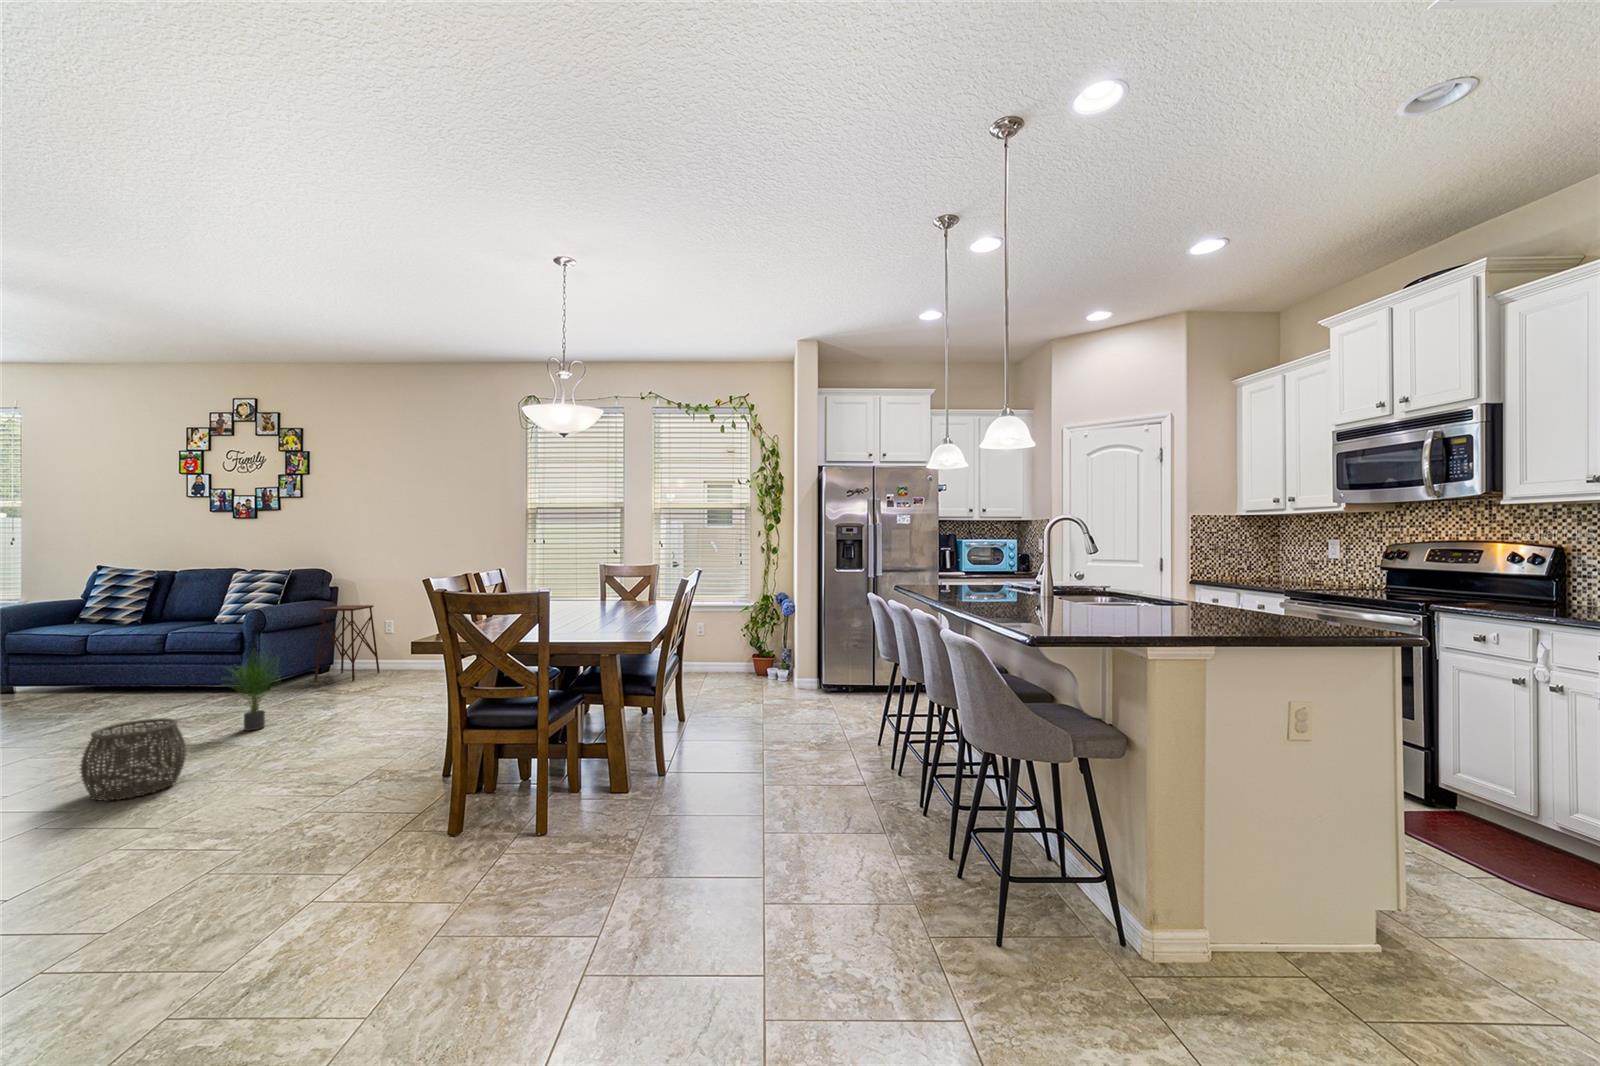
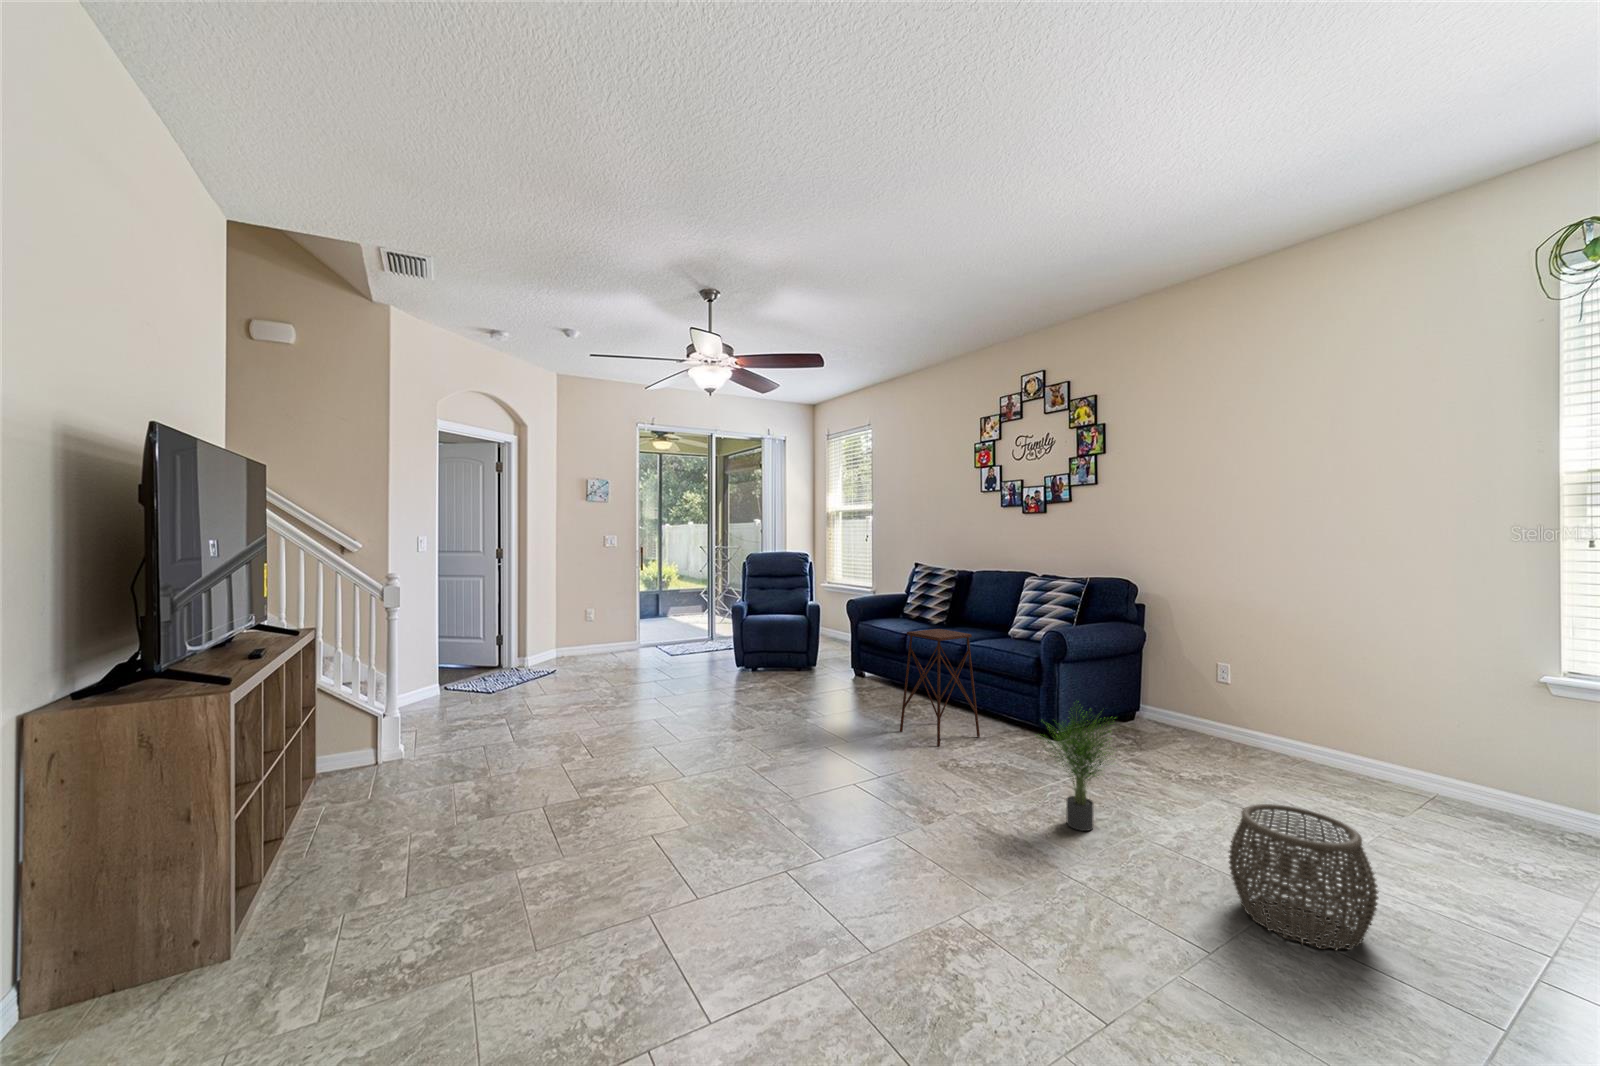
side table: present [314,605,380,681] -> present [900,629,980,746]
woven basket: present [80,718,187,801] -> present [1229,804,1378,950]

